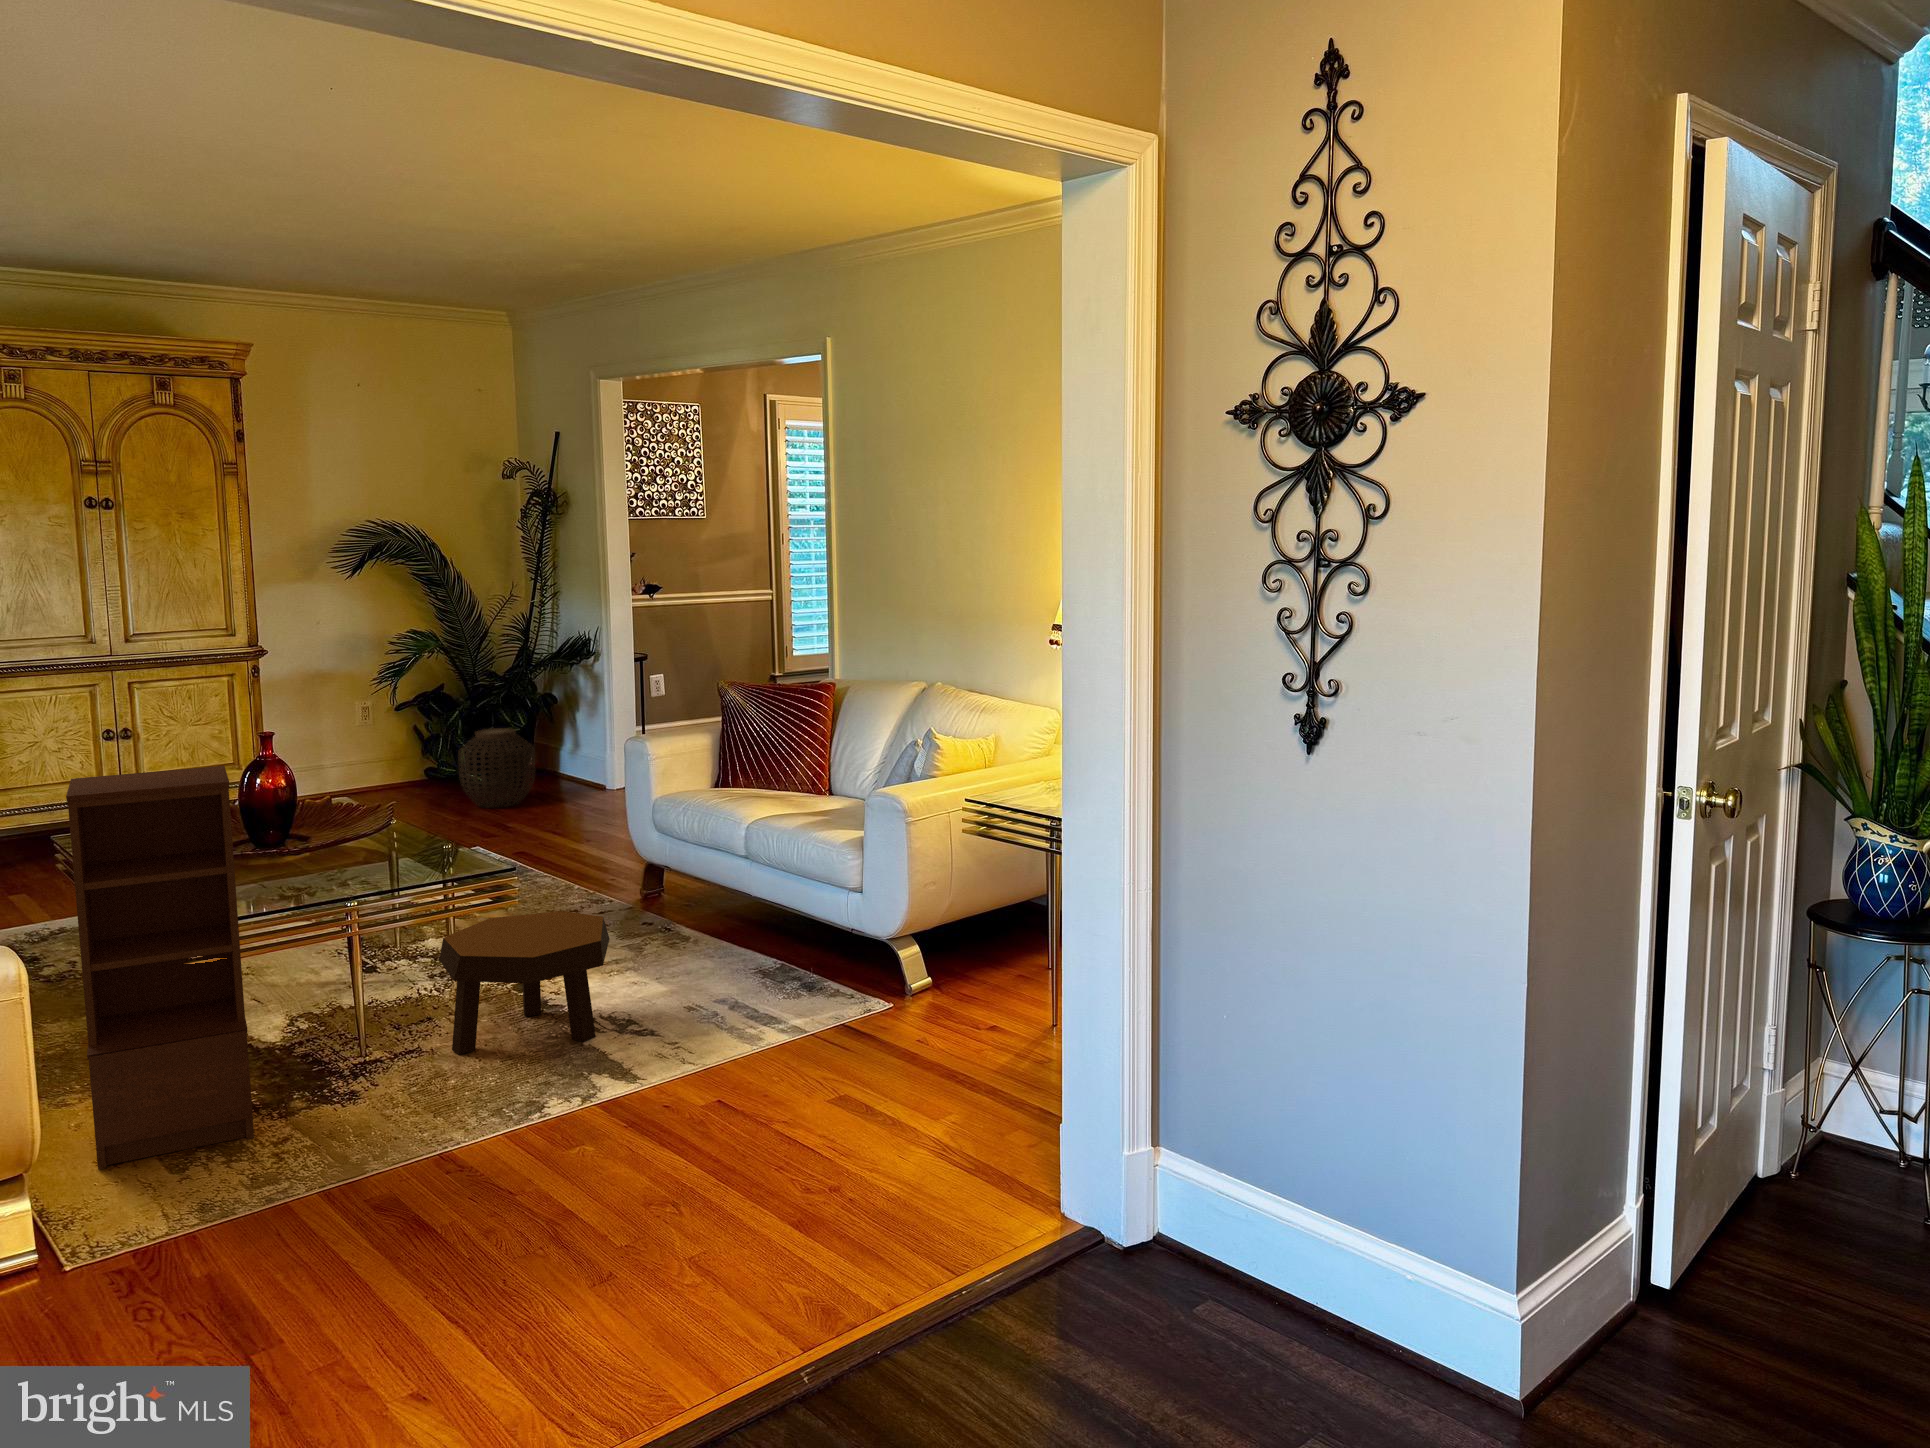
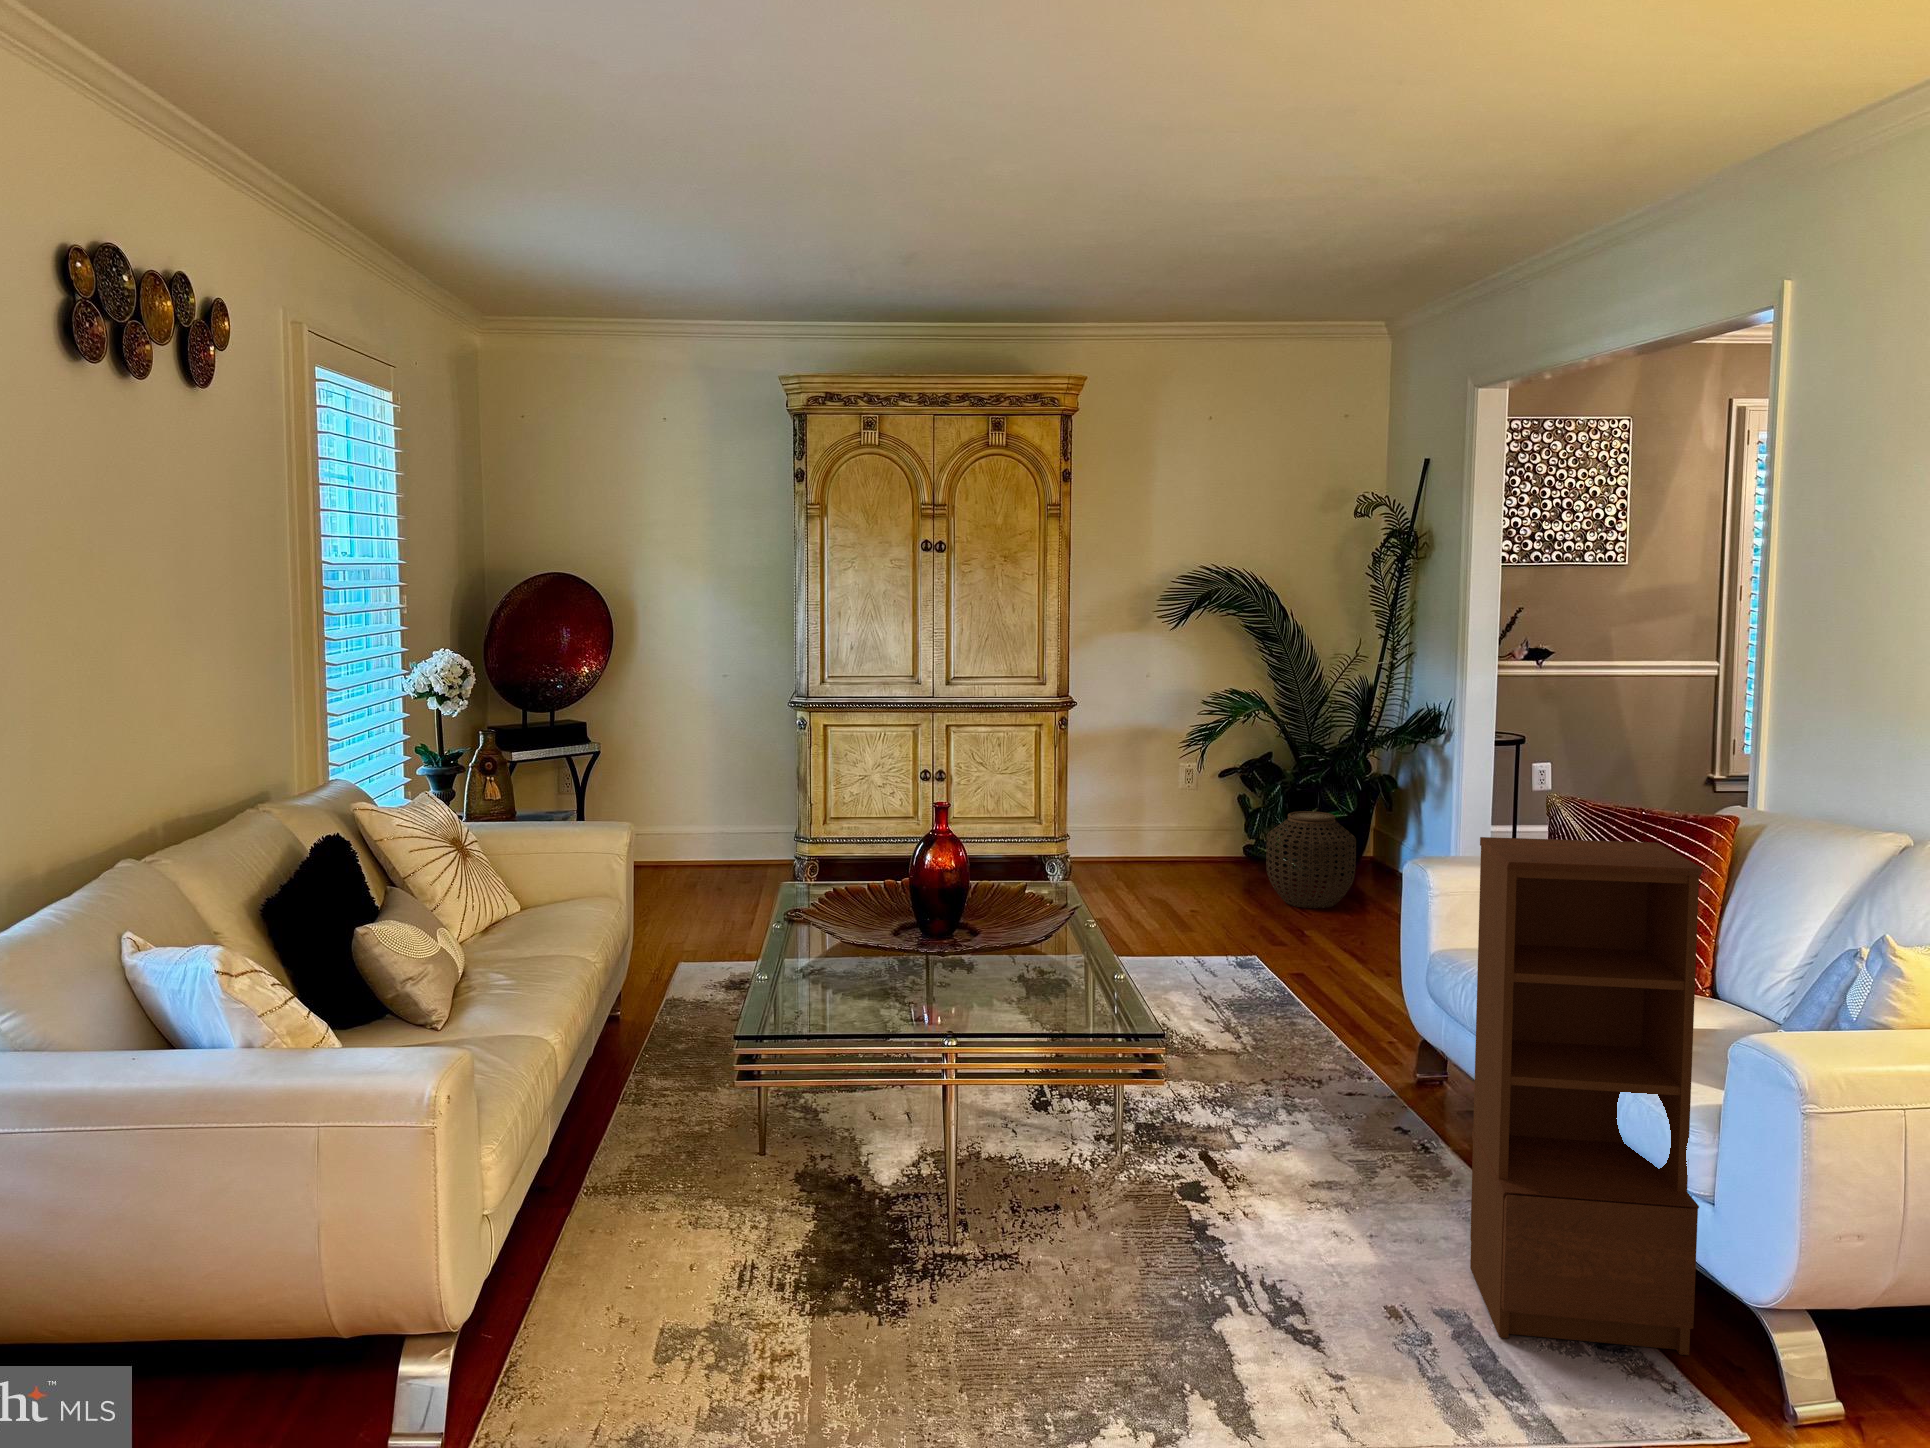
bookcase: present [66,766,254,1170] -> present [1470,837,1704,1355]
footstool: present [439,911,610,1054] -> none [1038,1092,1283,1325]

